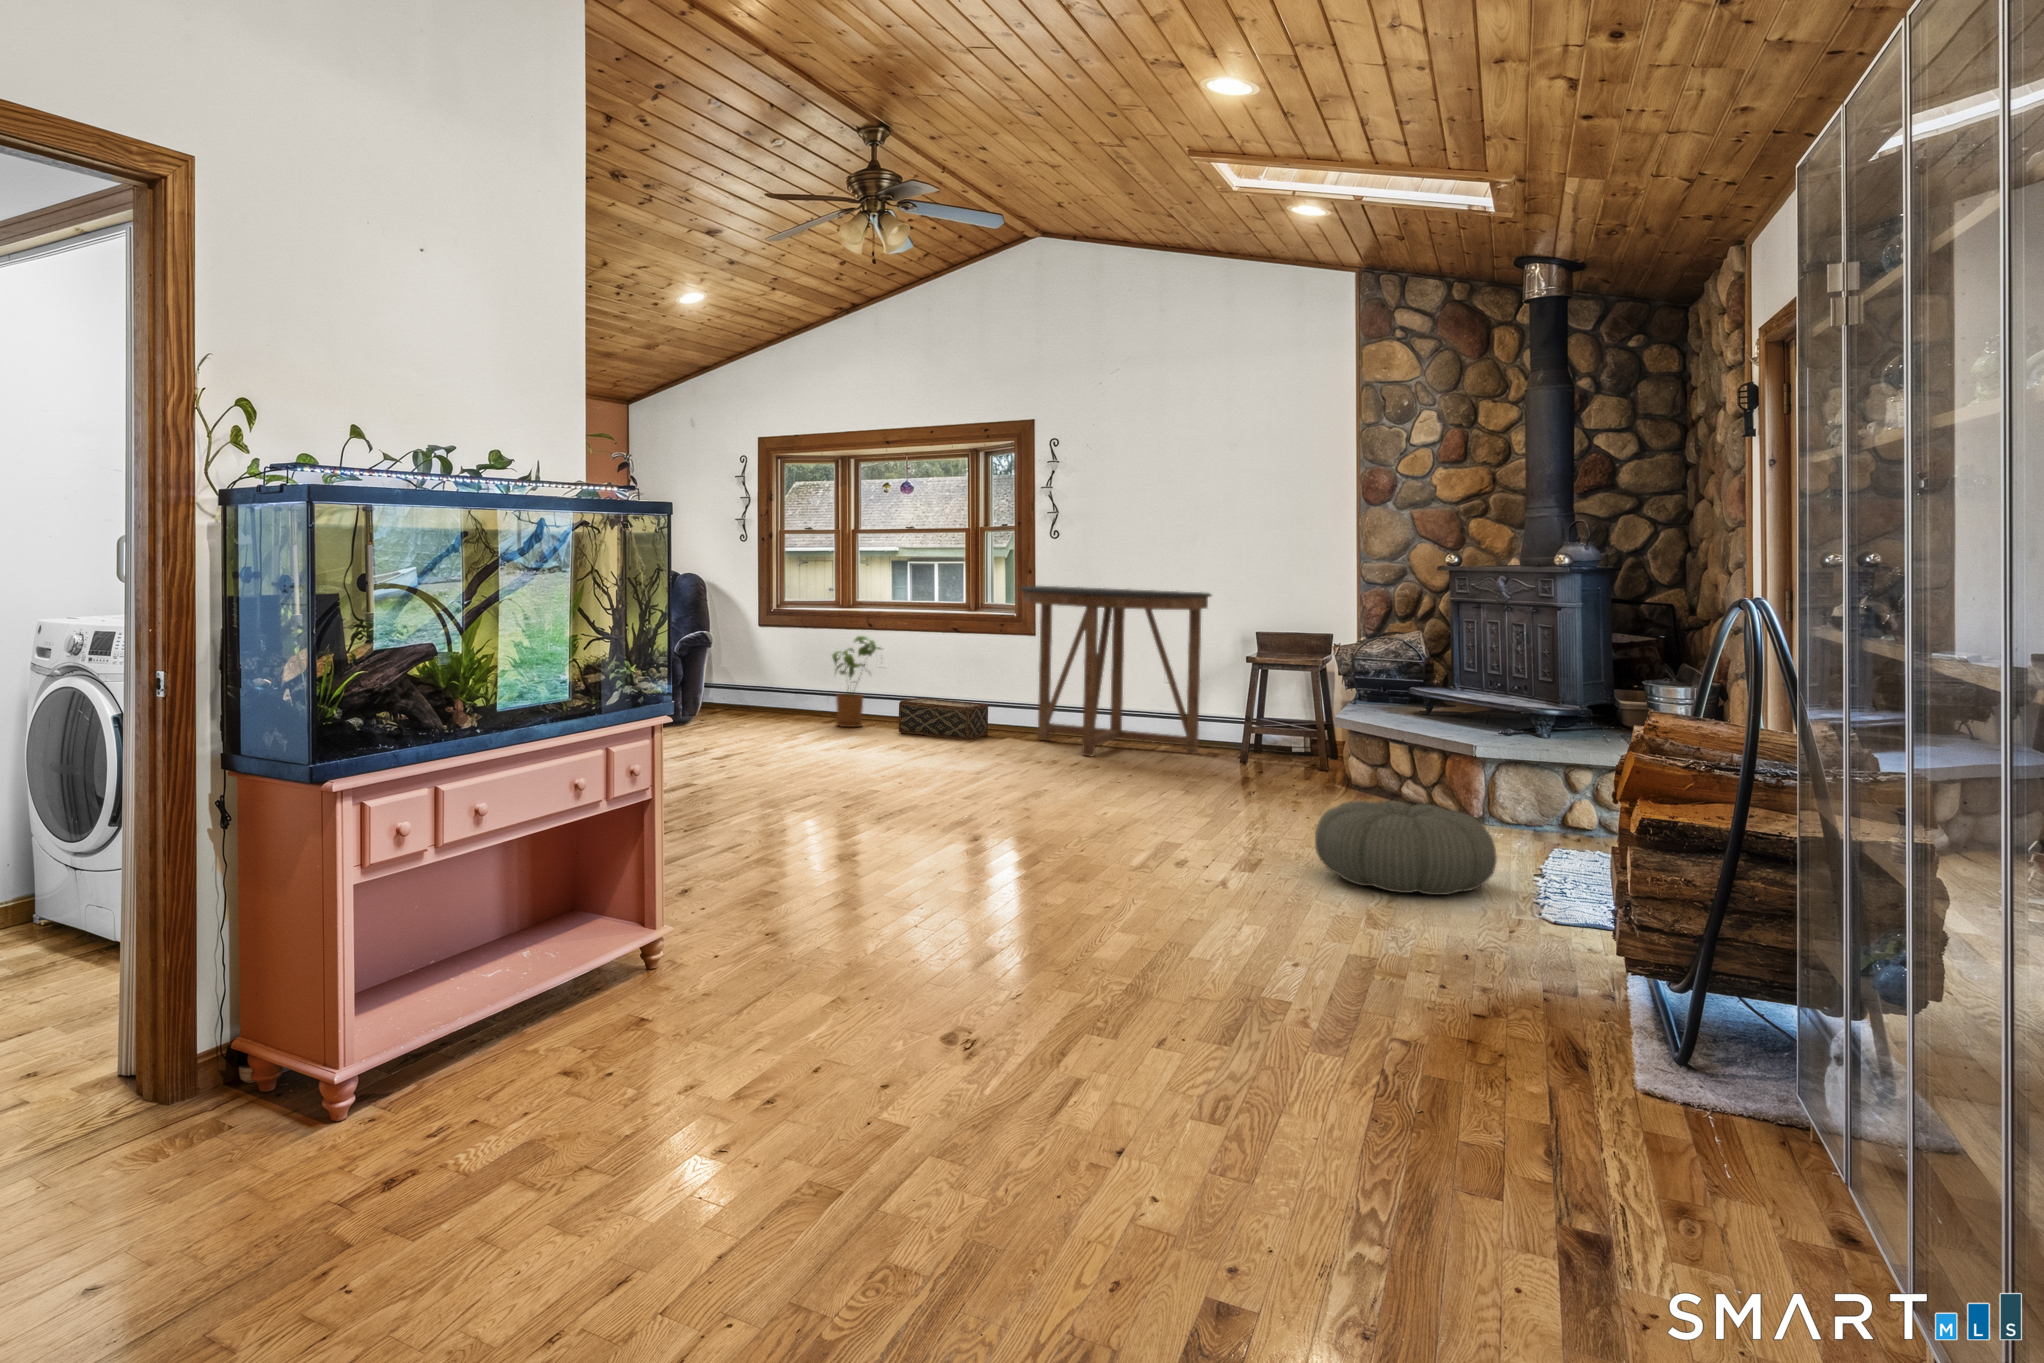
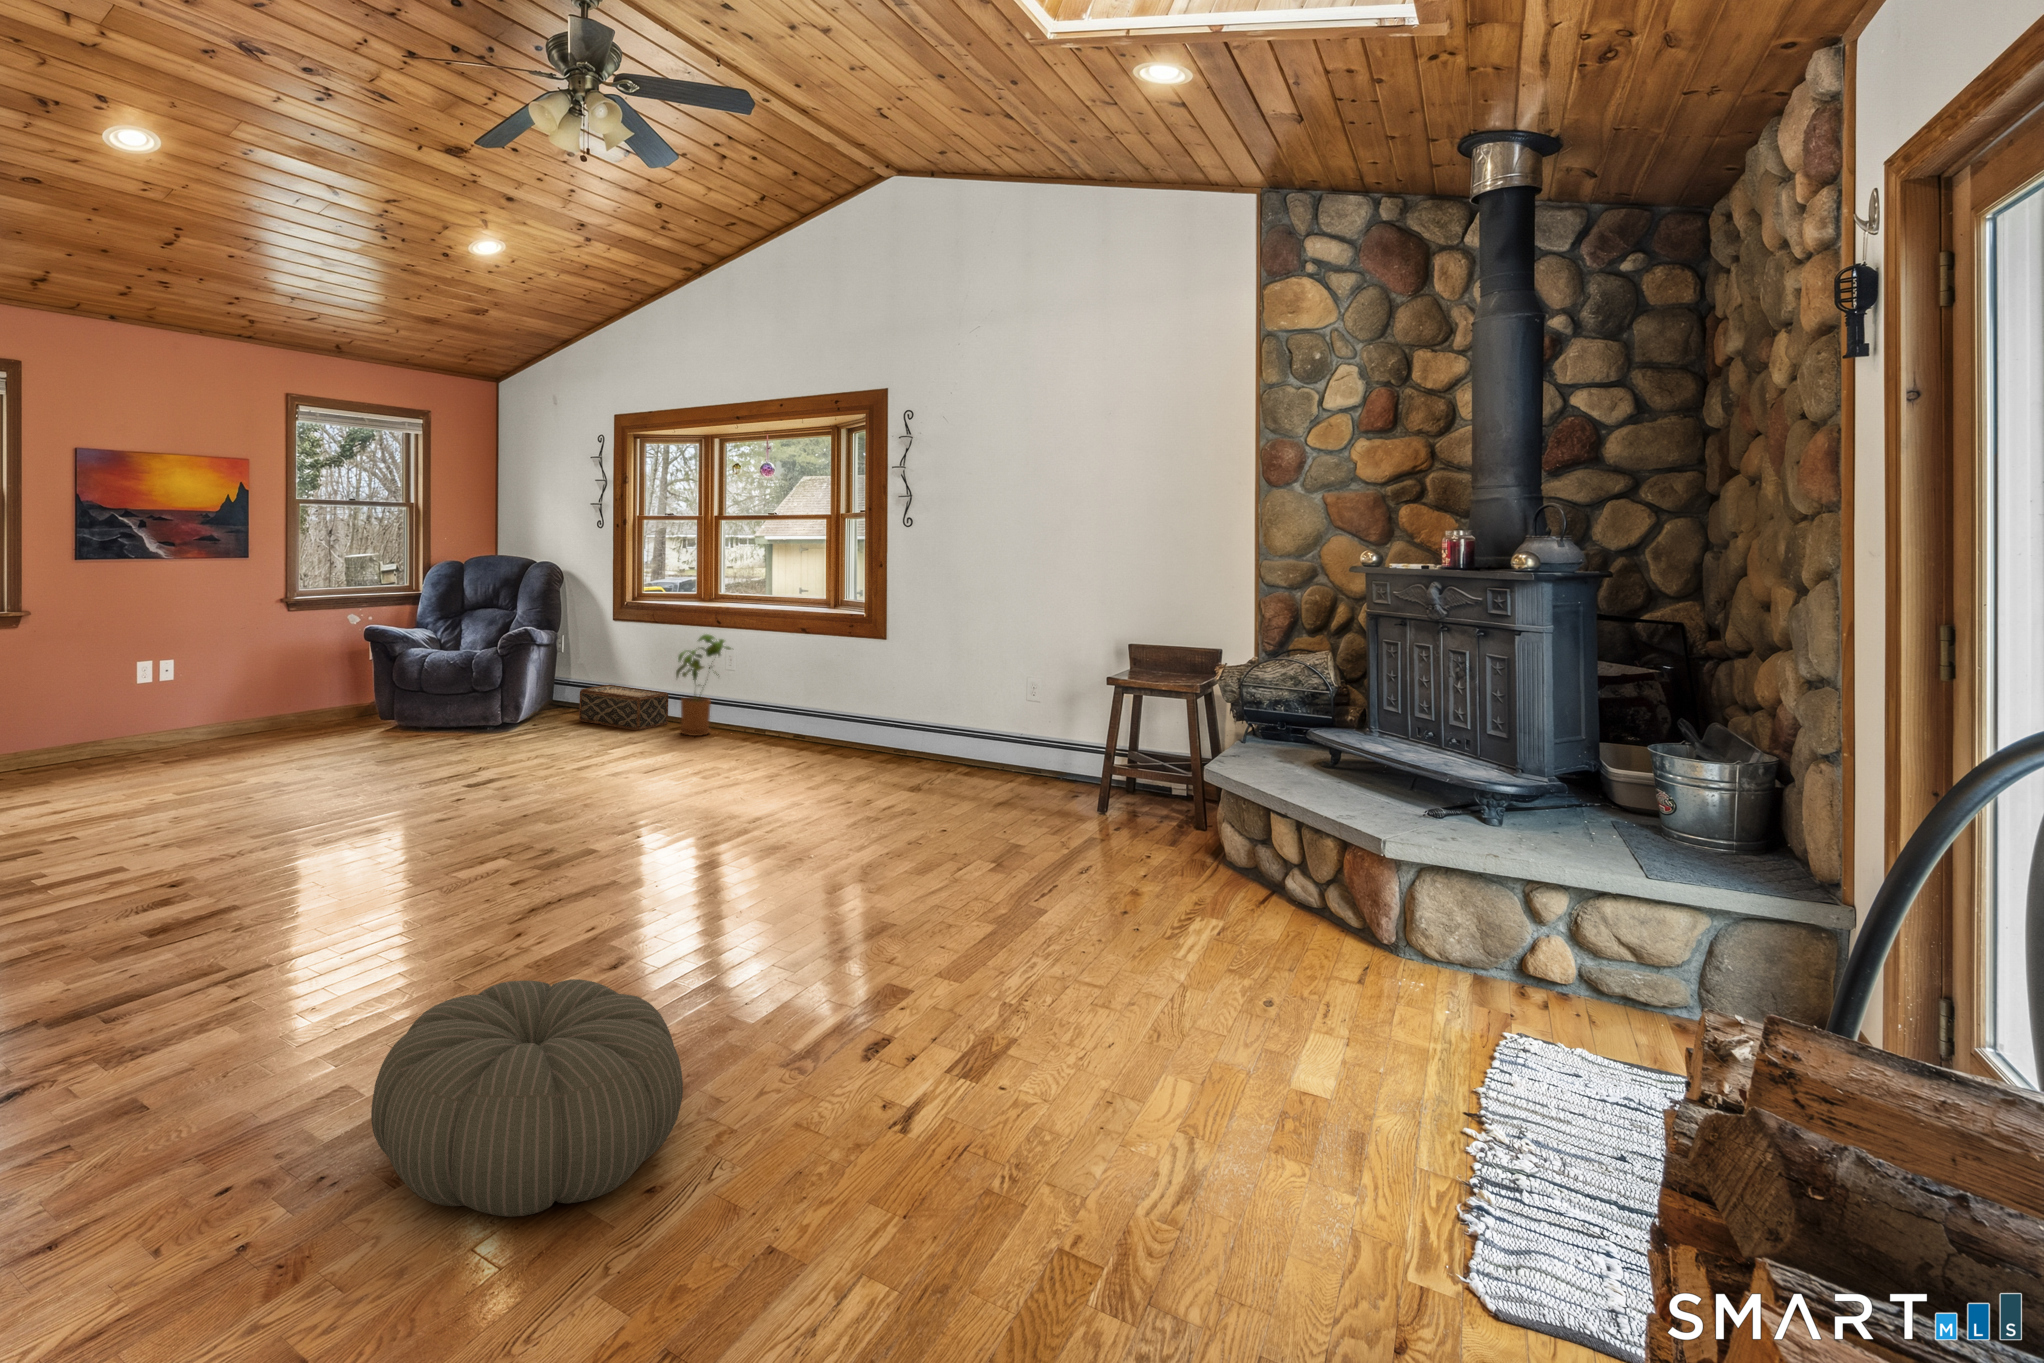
console table: present [1020,586,1211,756] -> none [858,582,1080,791]
woven basket: present [898,698,988,740] -> present [579,685,668,730]
pouf: present [1315,800,1497,895] -> present [371,979,683,1217]

